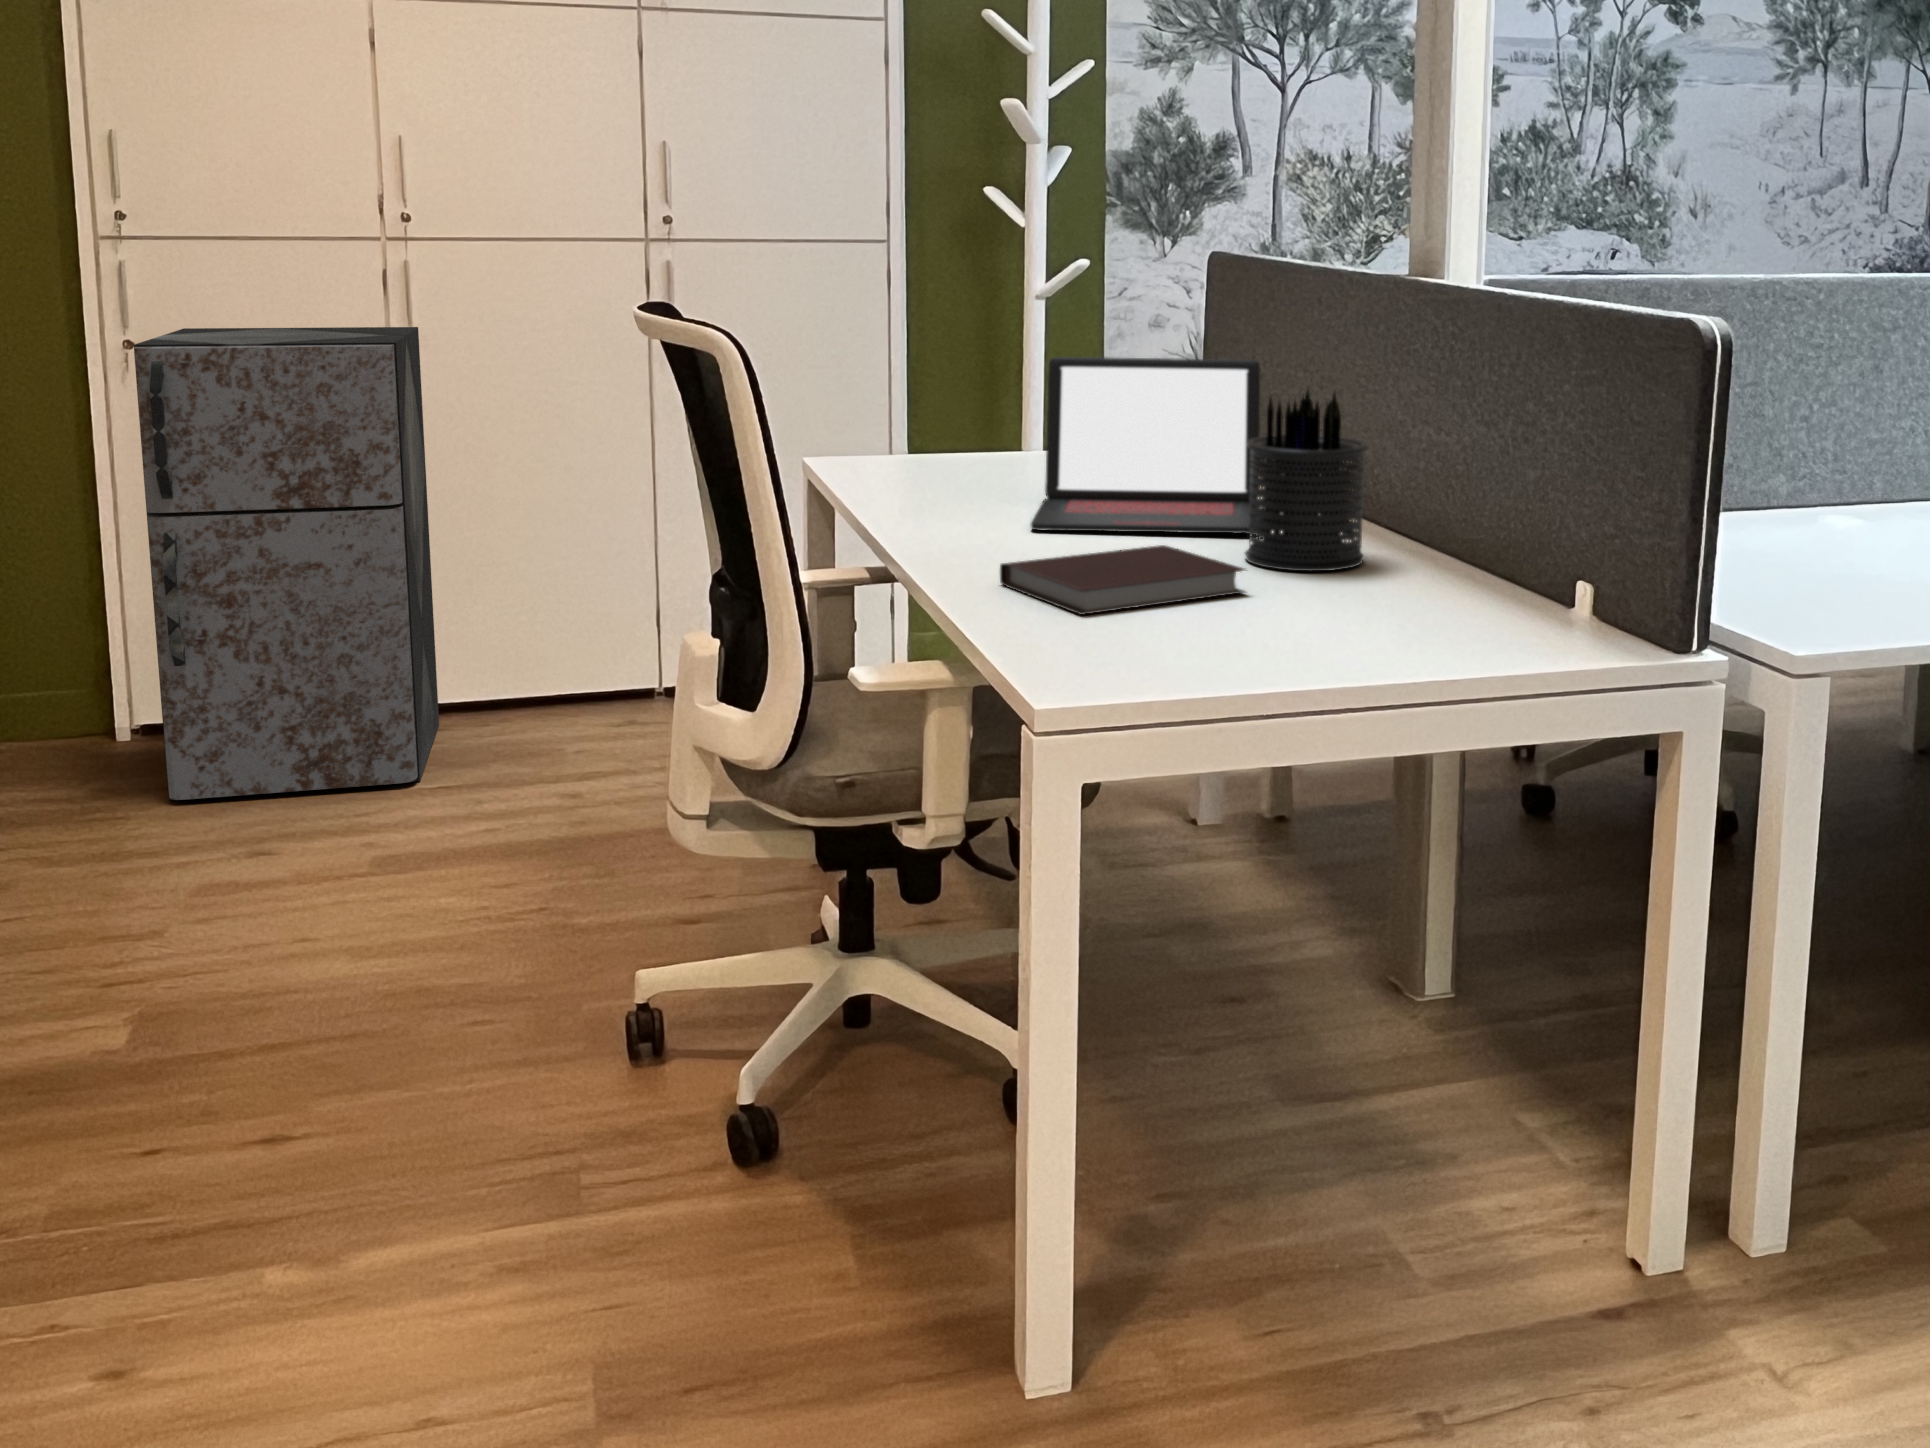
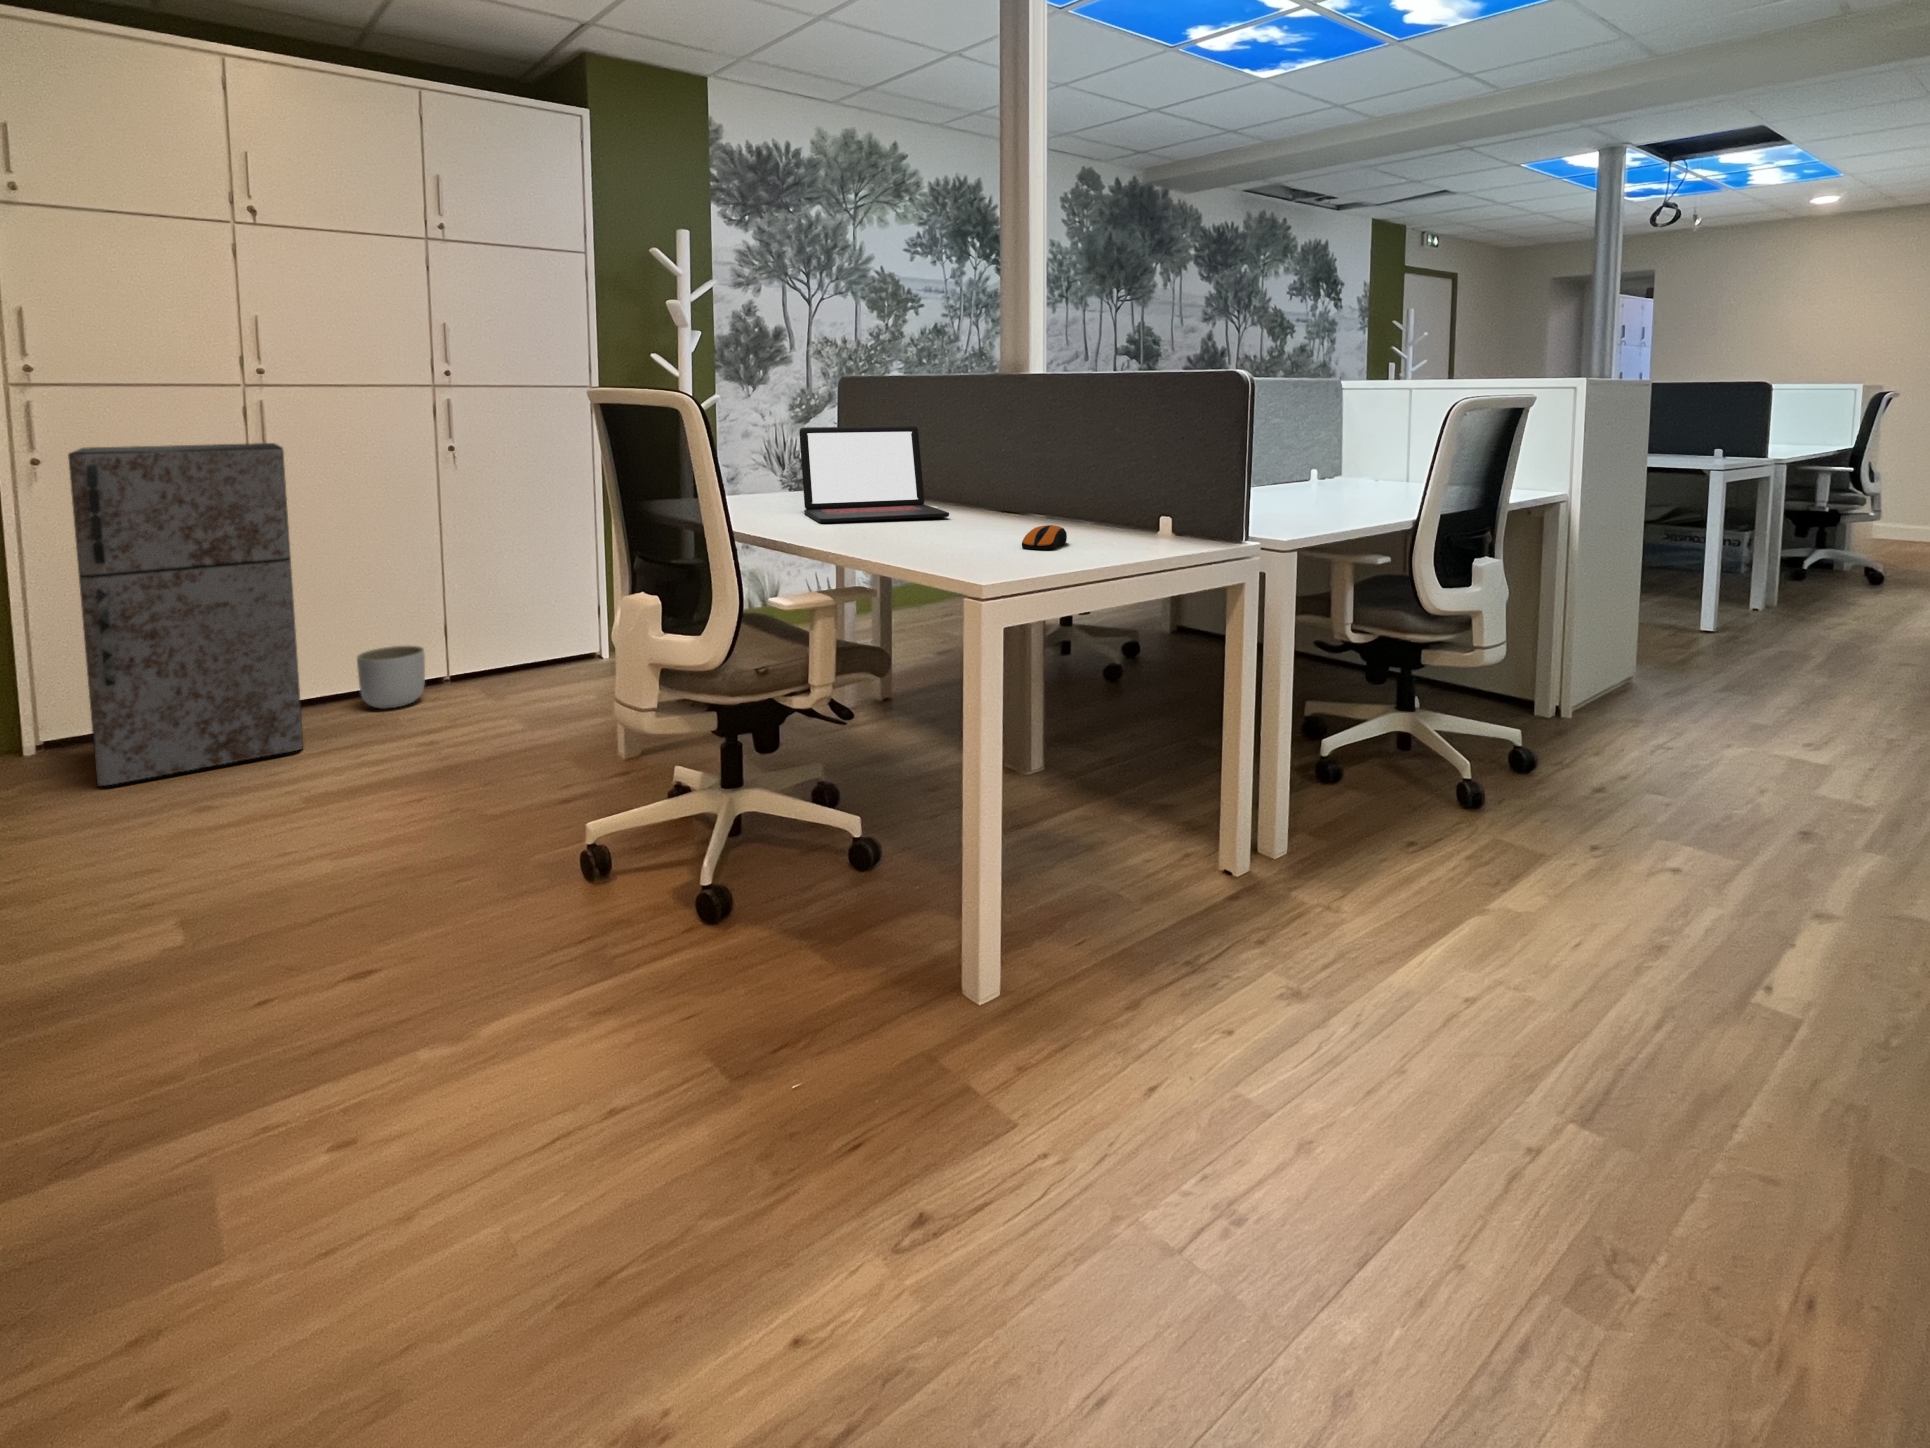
pen holder: present [1245,390,1369,571] -> none [957,427,1024,529]
notebook: present [1000,545,1246,615] -> none [851,520,992,552]
computer mouse: none [1260,582,1362,631] -> present [1022,525,1067,550]
planter: none [519,638,612,732] -> present [357,646,425,709]

